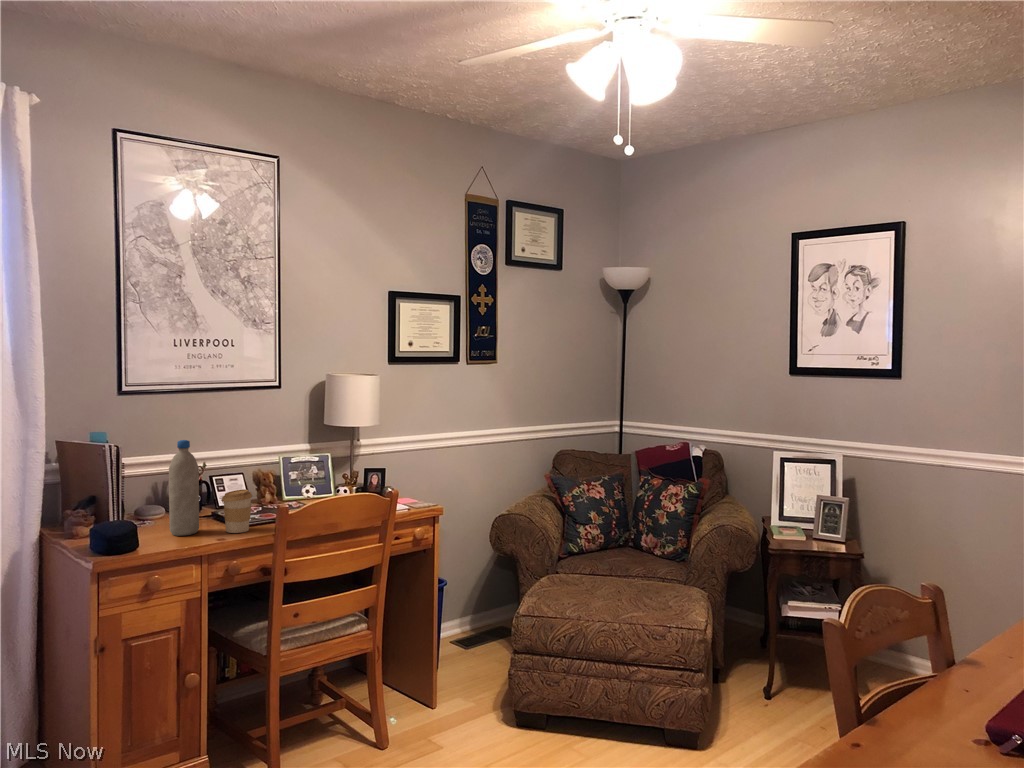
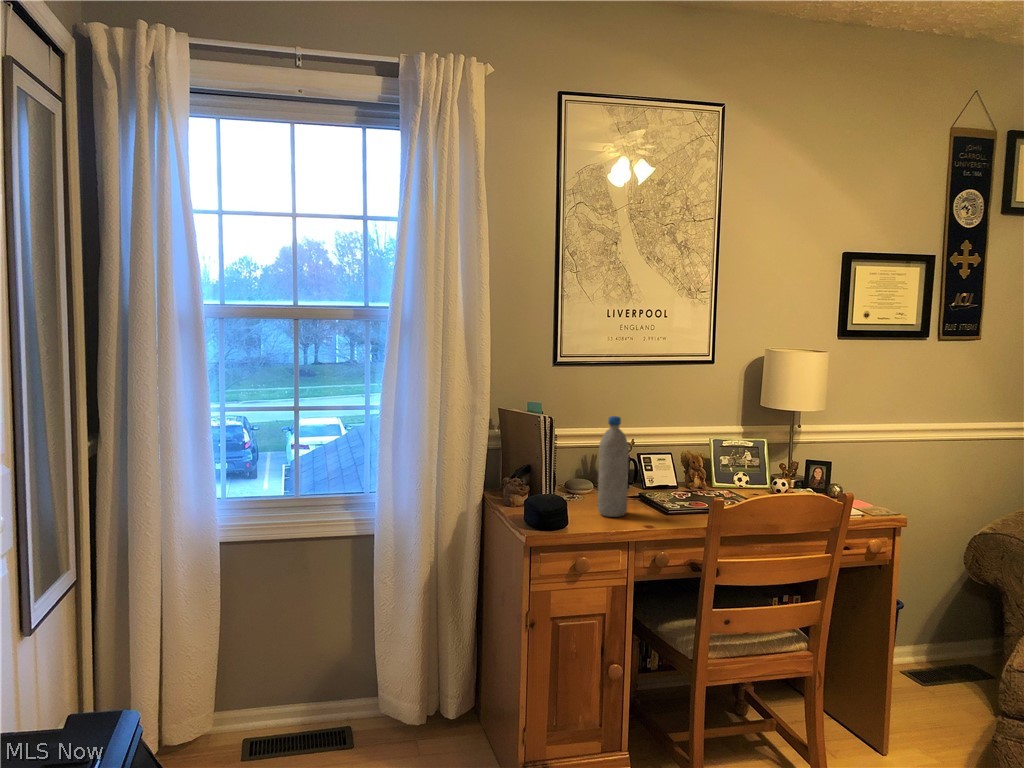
coffee cup: present [222,489,252,533] -> none [651,474,683,521]

